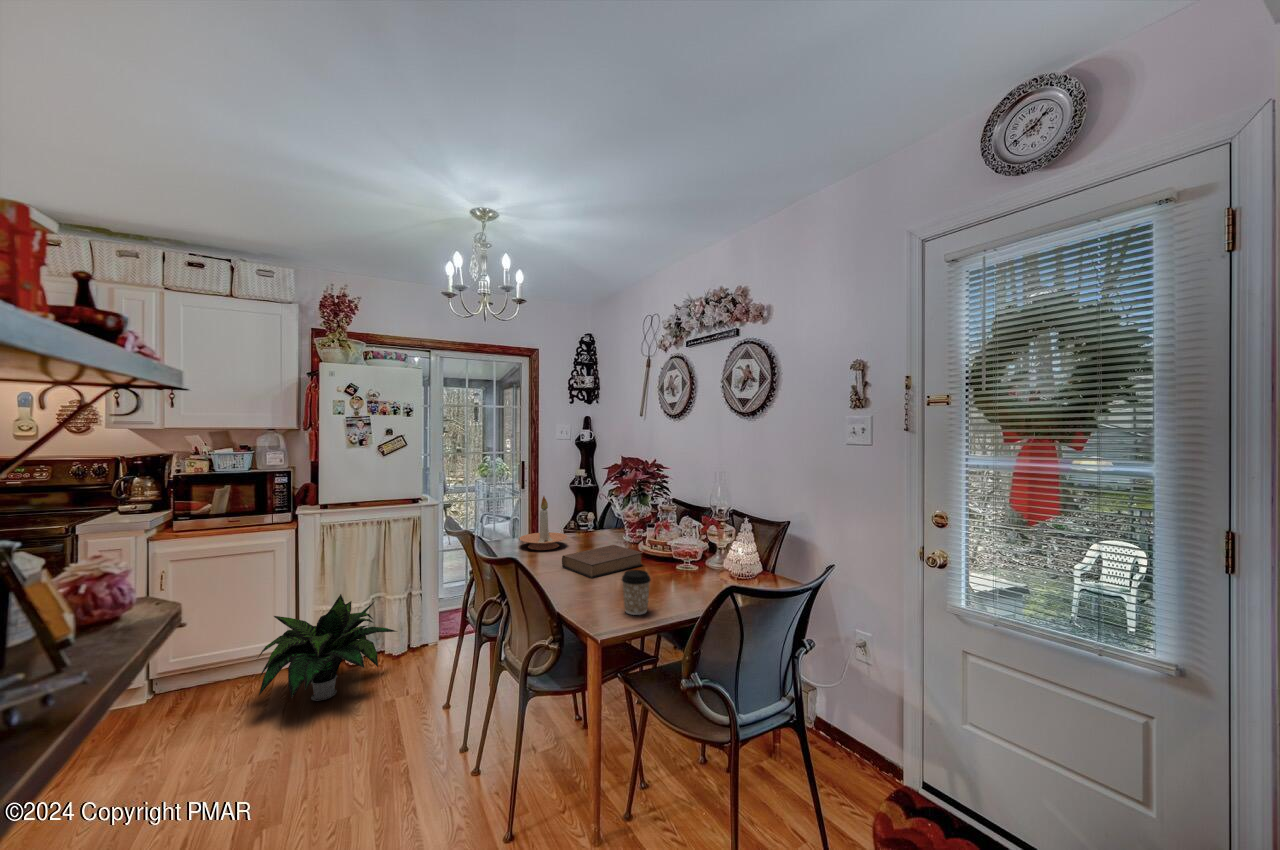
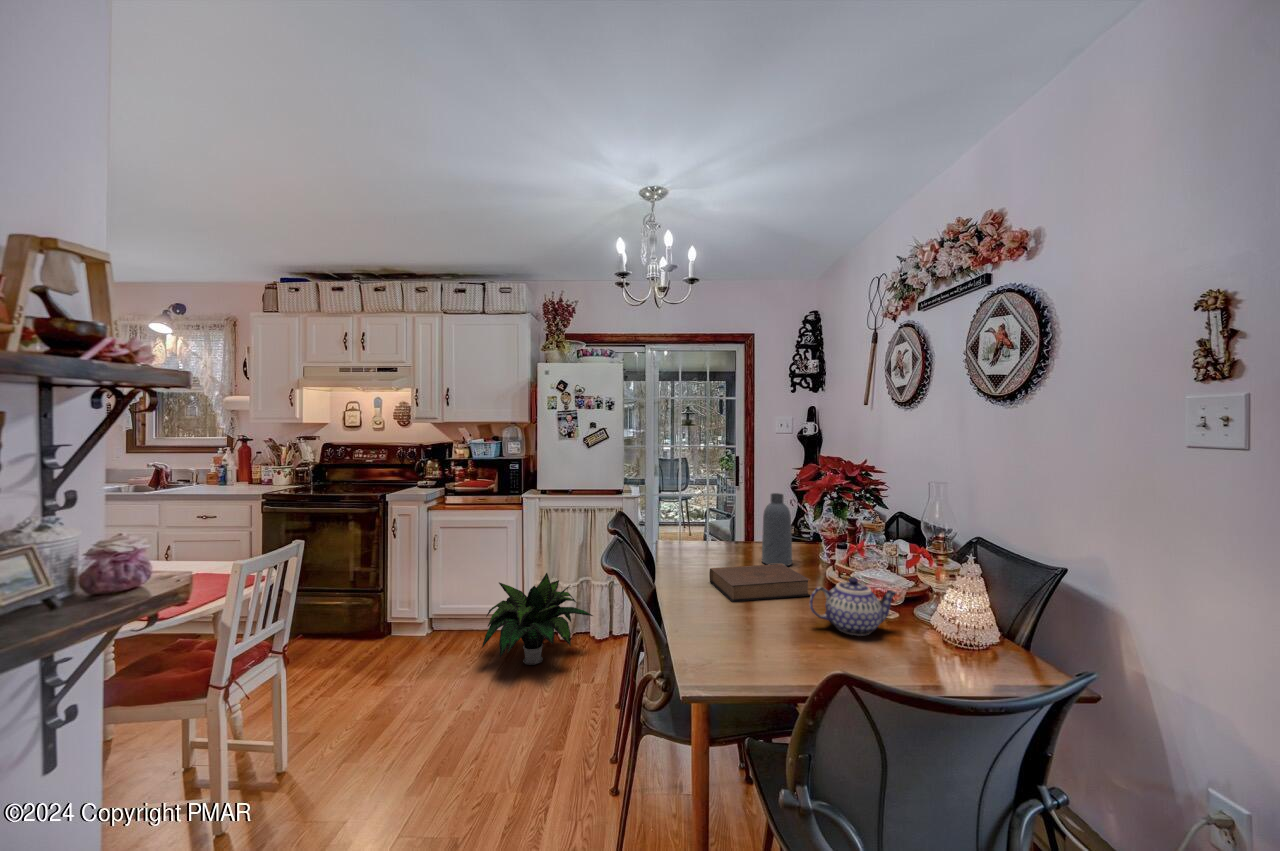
vase: none [589,489,614,549] -> present [762,493,792,566]
candle holder: present [520,496,567,550] -> none [684,497,738,558]
teapot: none [657,543,710,584] -> present [810,577,897,636]
coffee cup: present [622,570,651,615] -> none [731,603,771,665]

